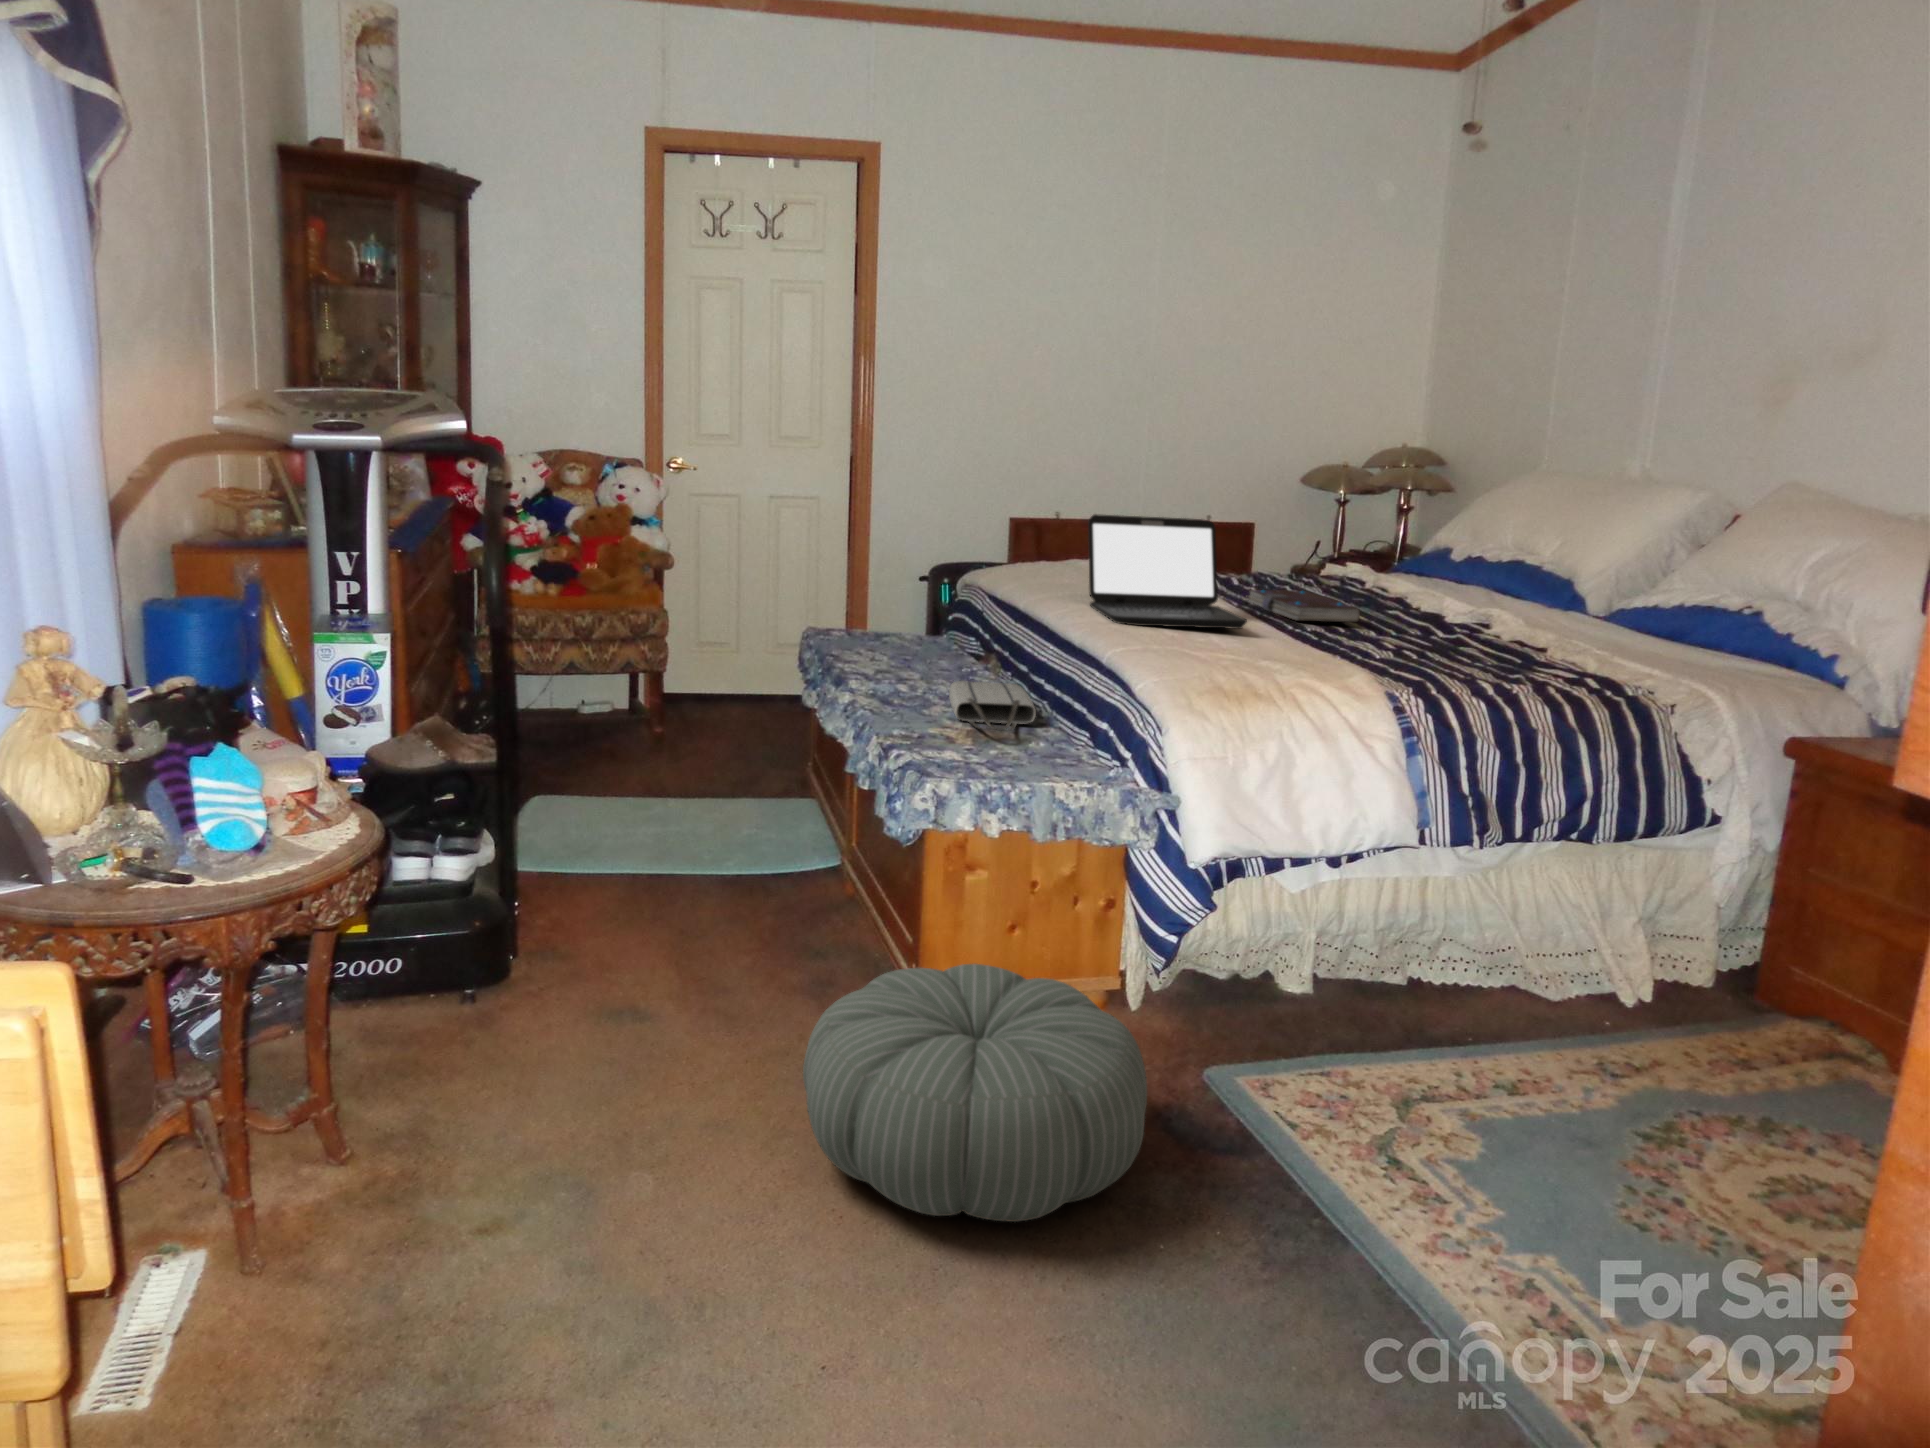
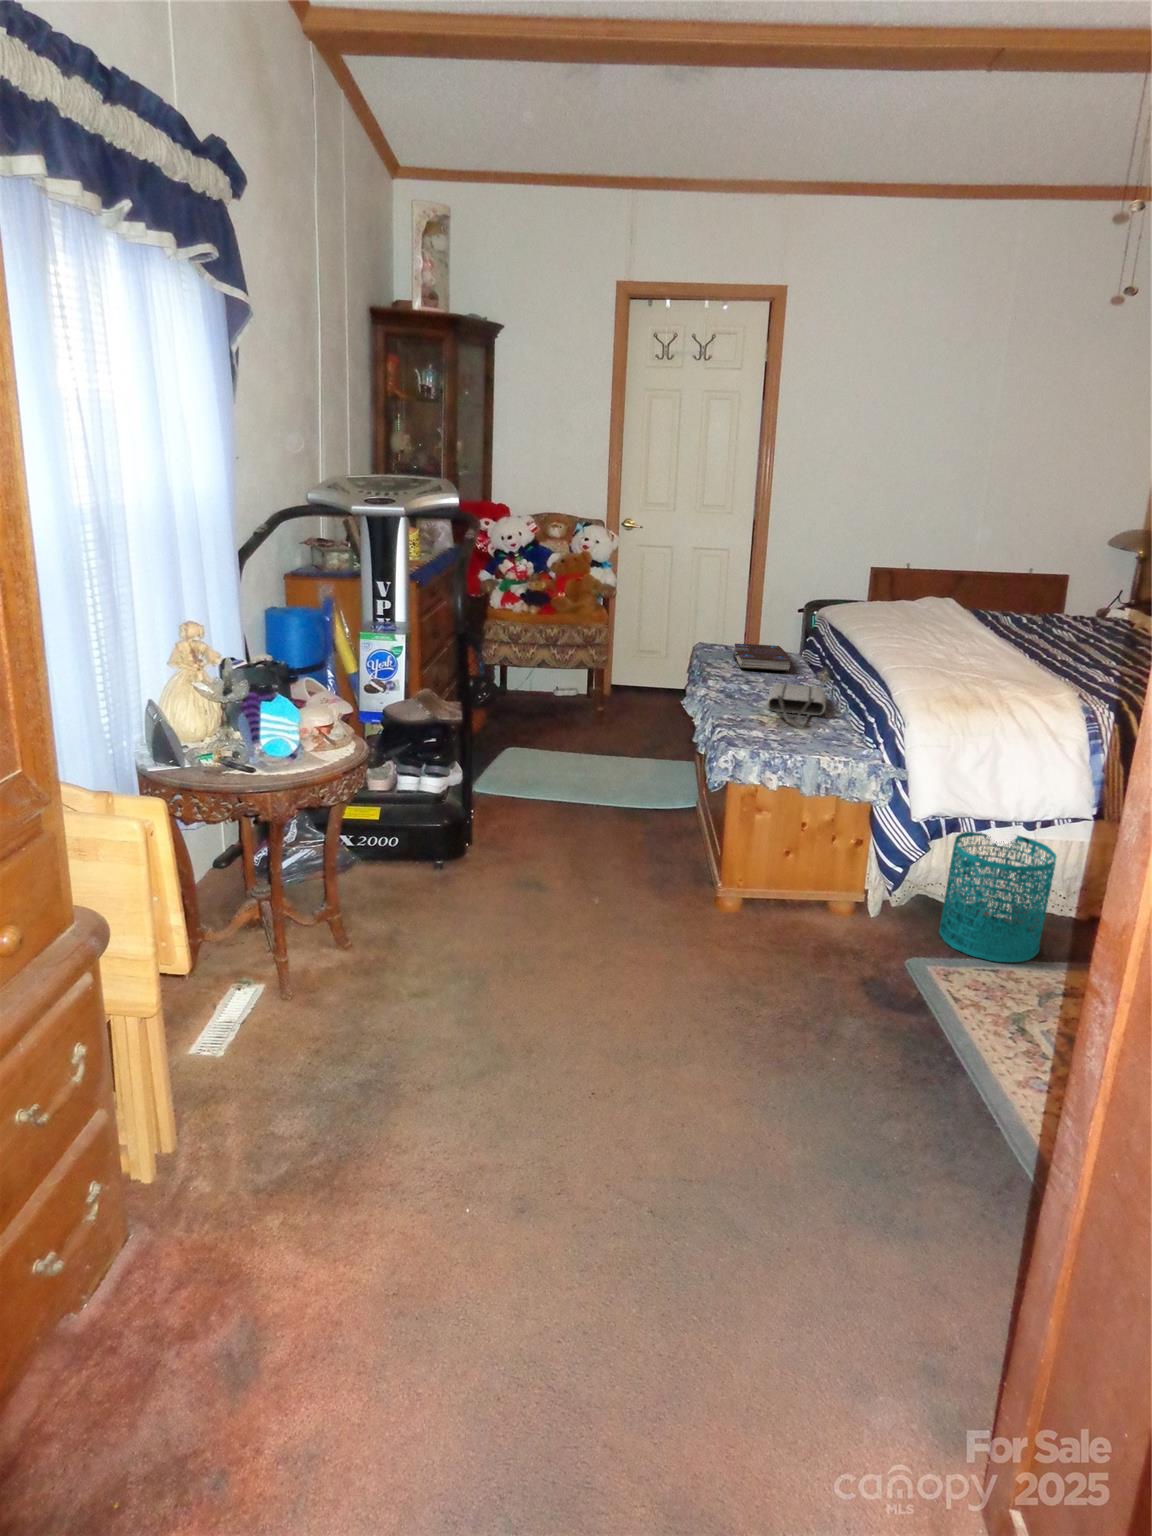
laptop: present [1088,514,1247,629] -> none [885,567,1000,655]
book: present [1249,590,1360,622] -> present [732,644,791,671]
wastebasket: none [1226,871,1378,1057] -> present [939,832,1056,962]
pouf: present [803,964,1147,1222] -> none [617,869,845,1031]

